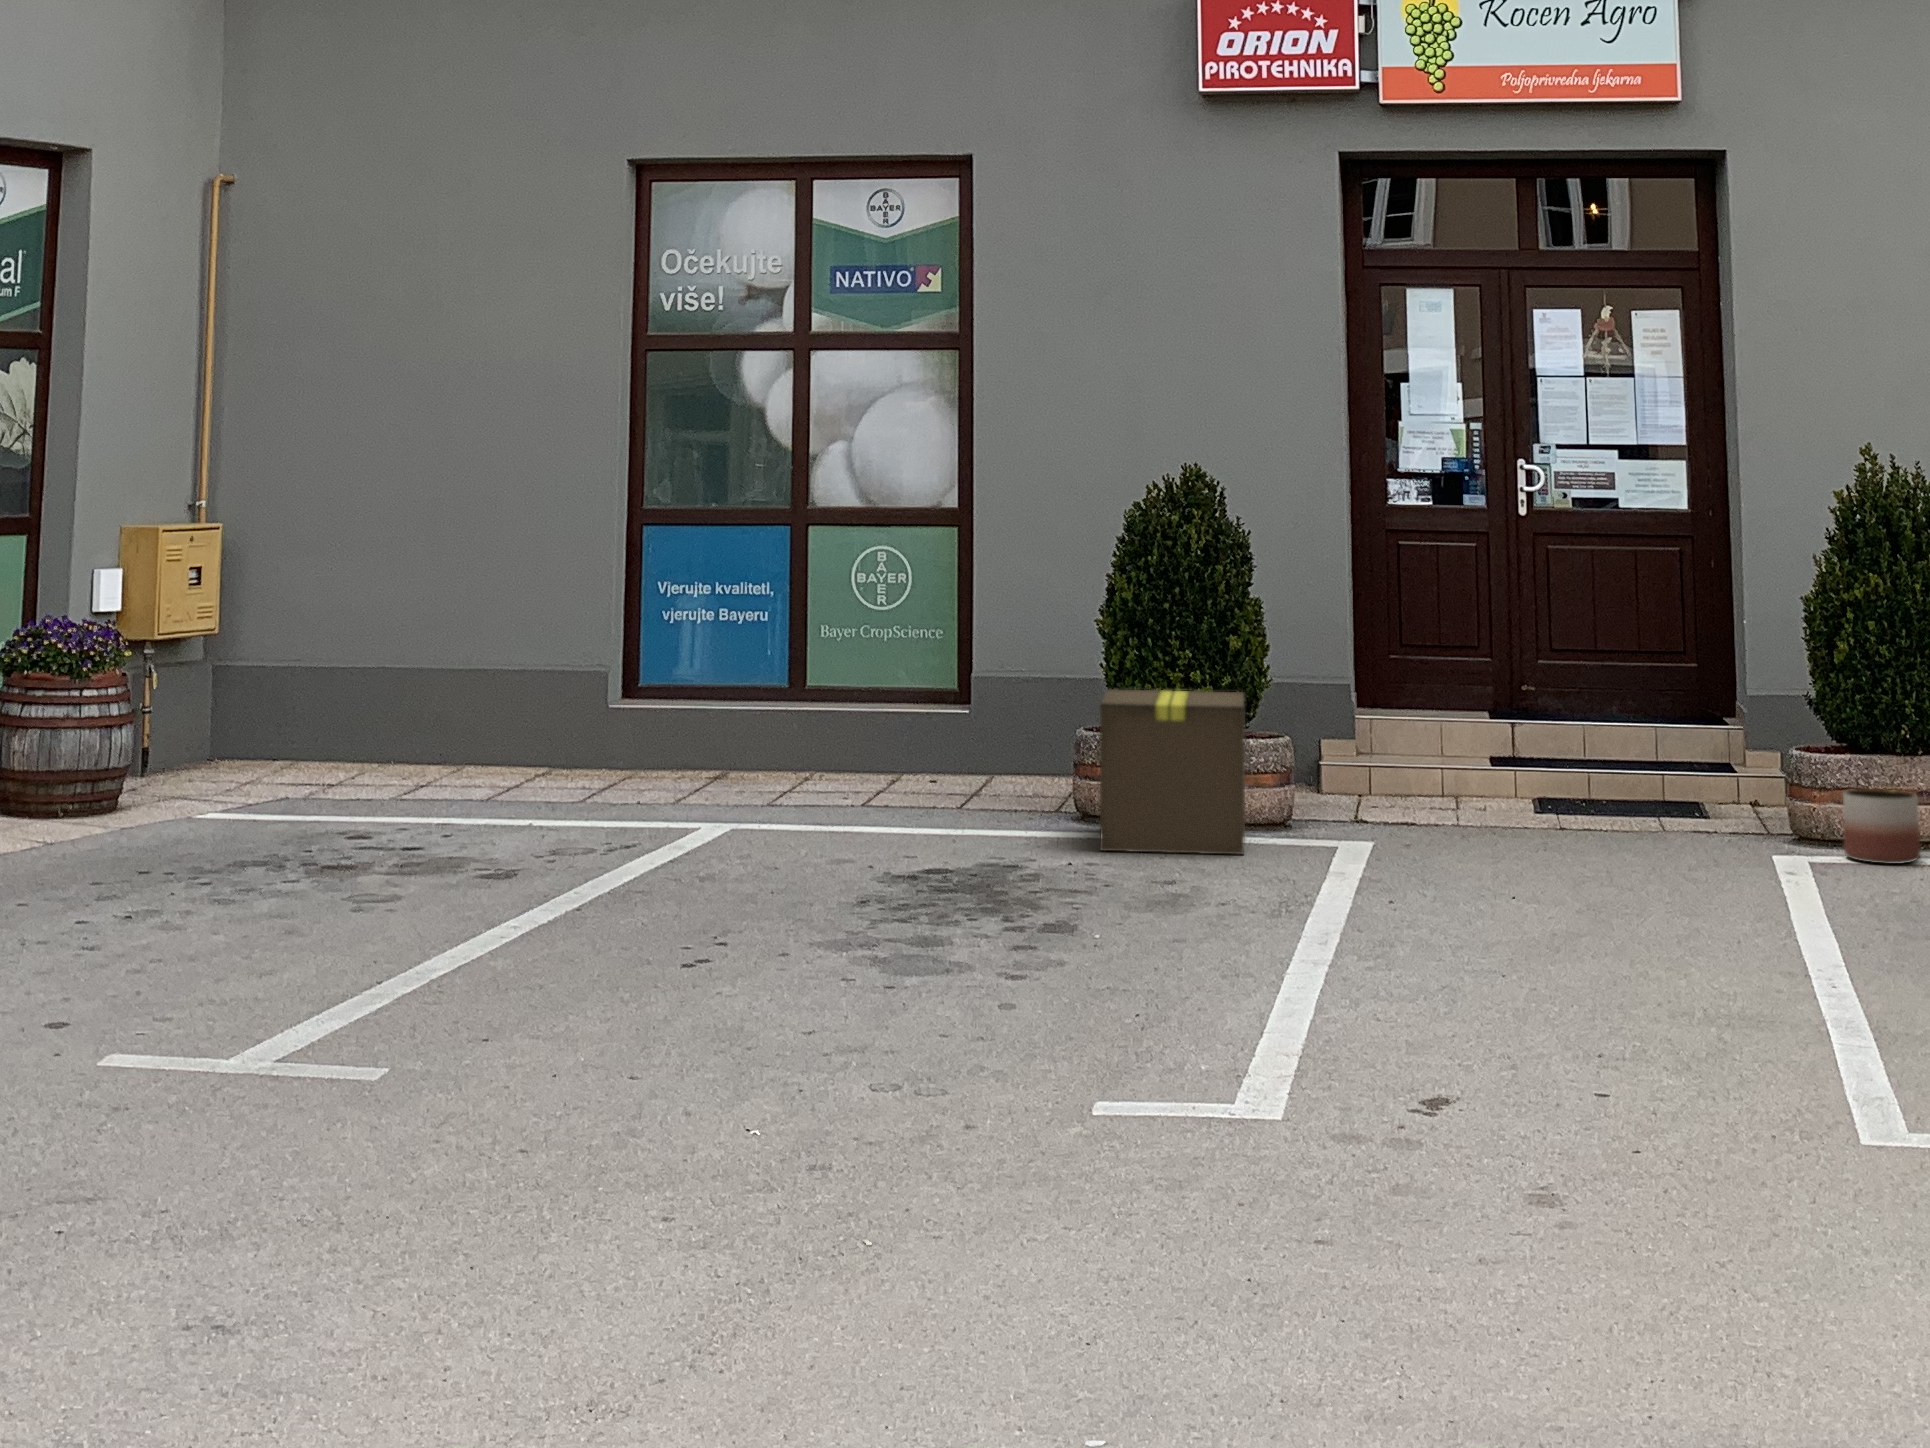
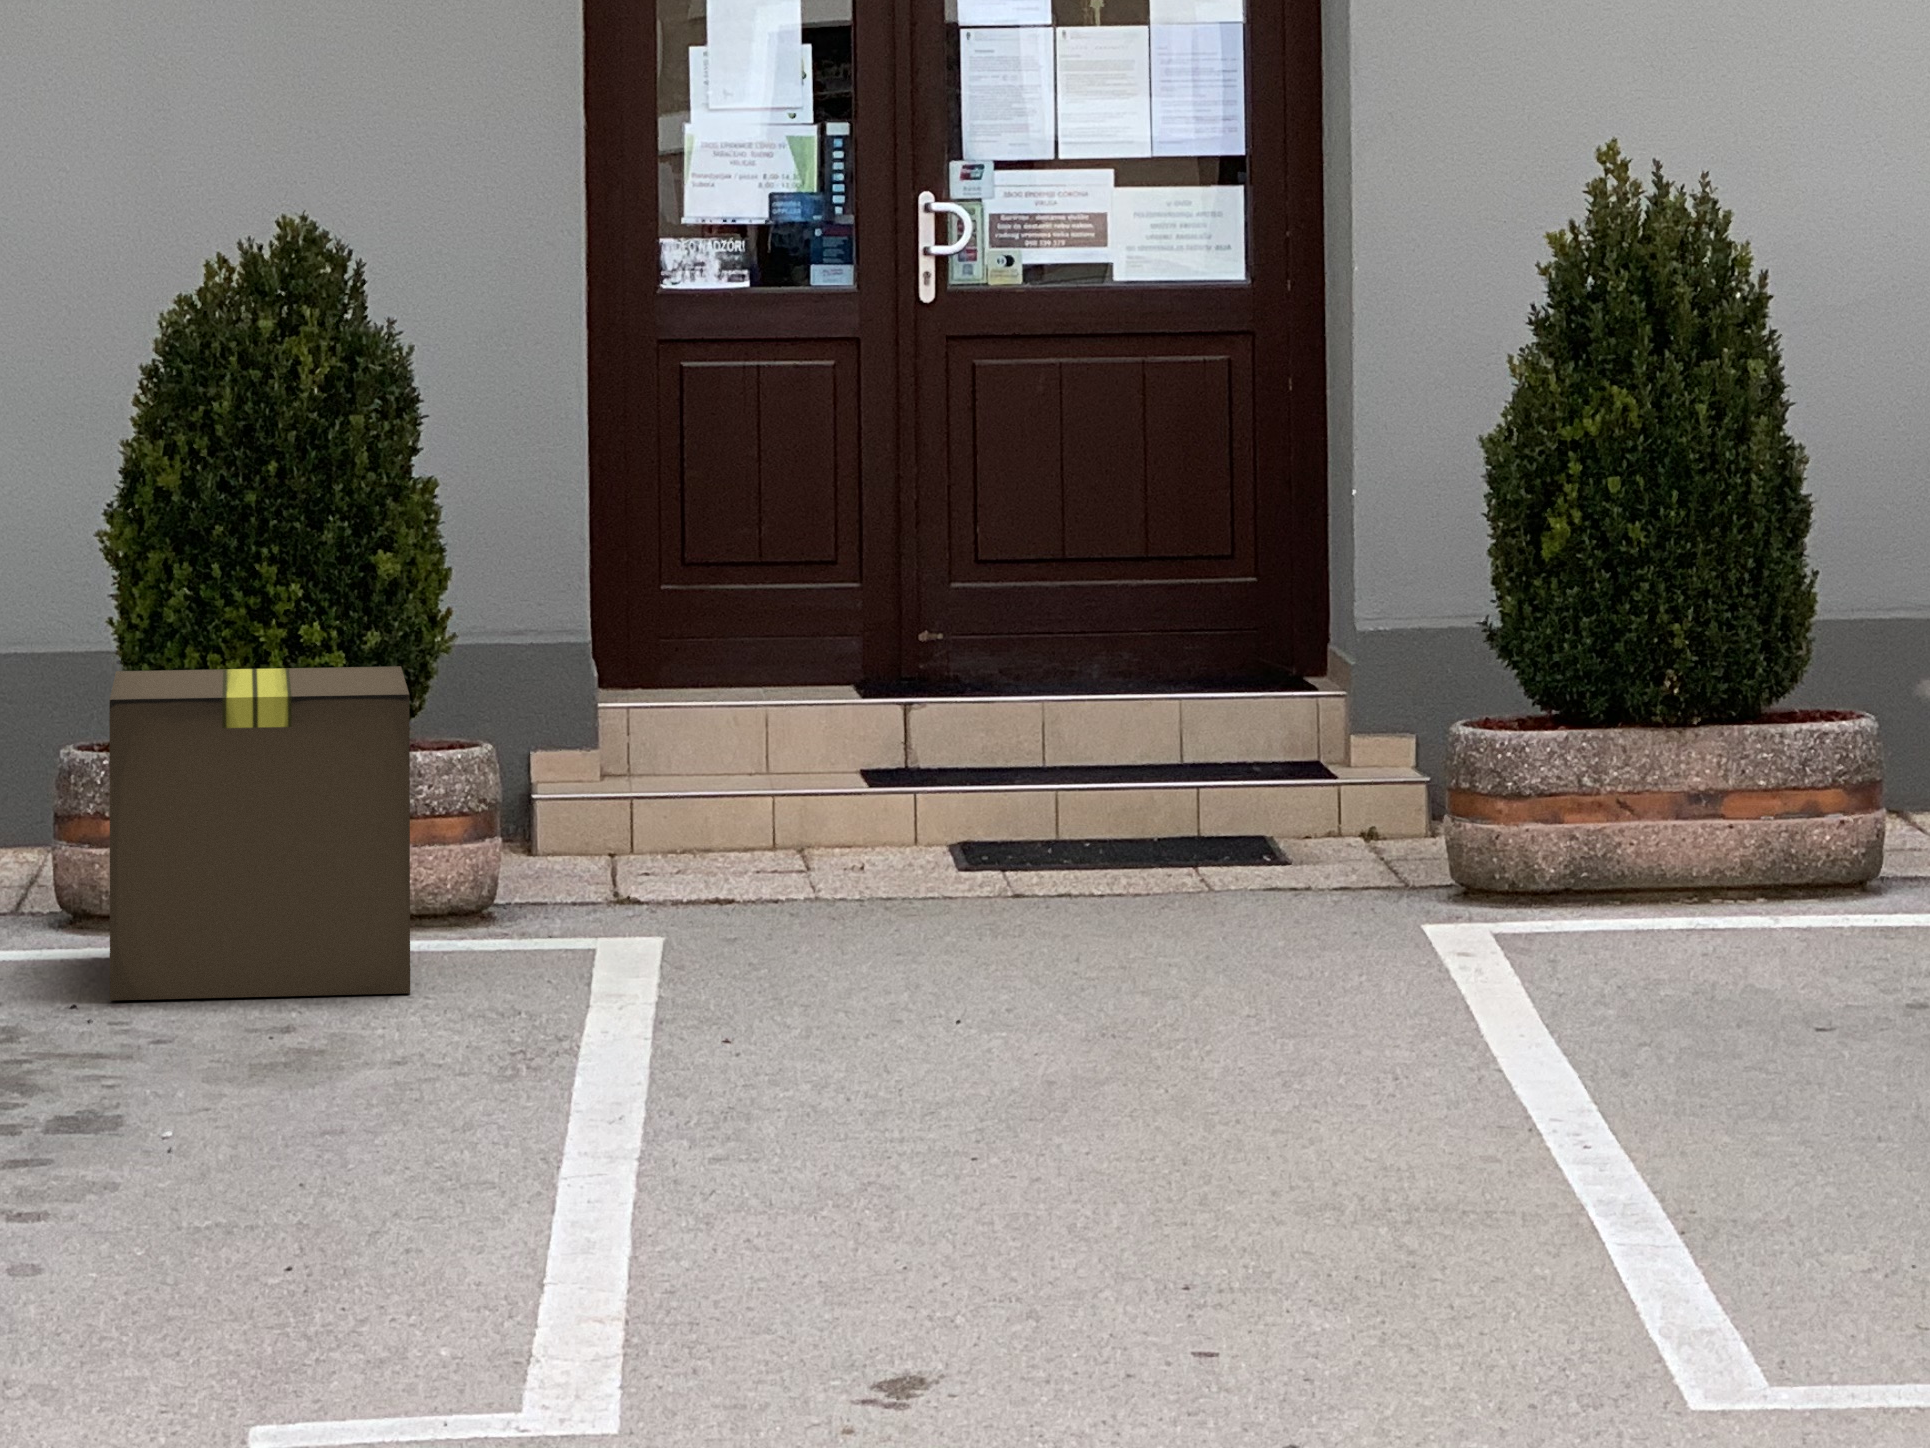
planter: present [1843,789,1920,864] -> none [1585,804,1729,946]

